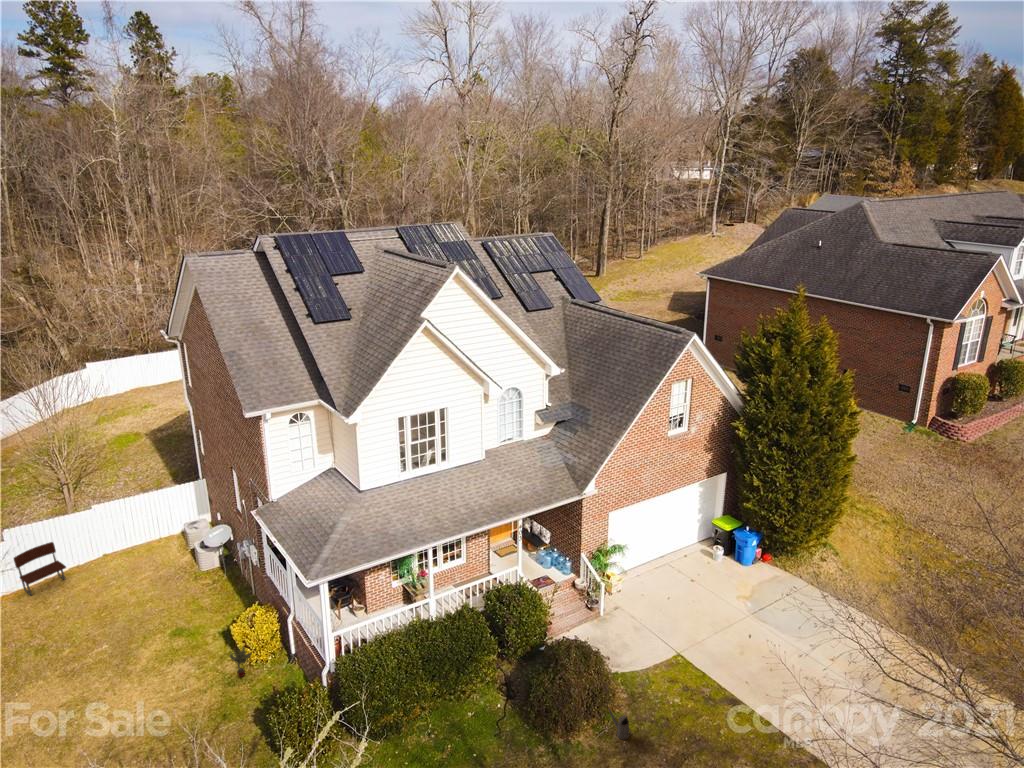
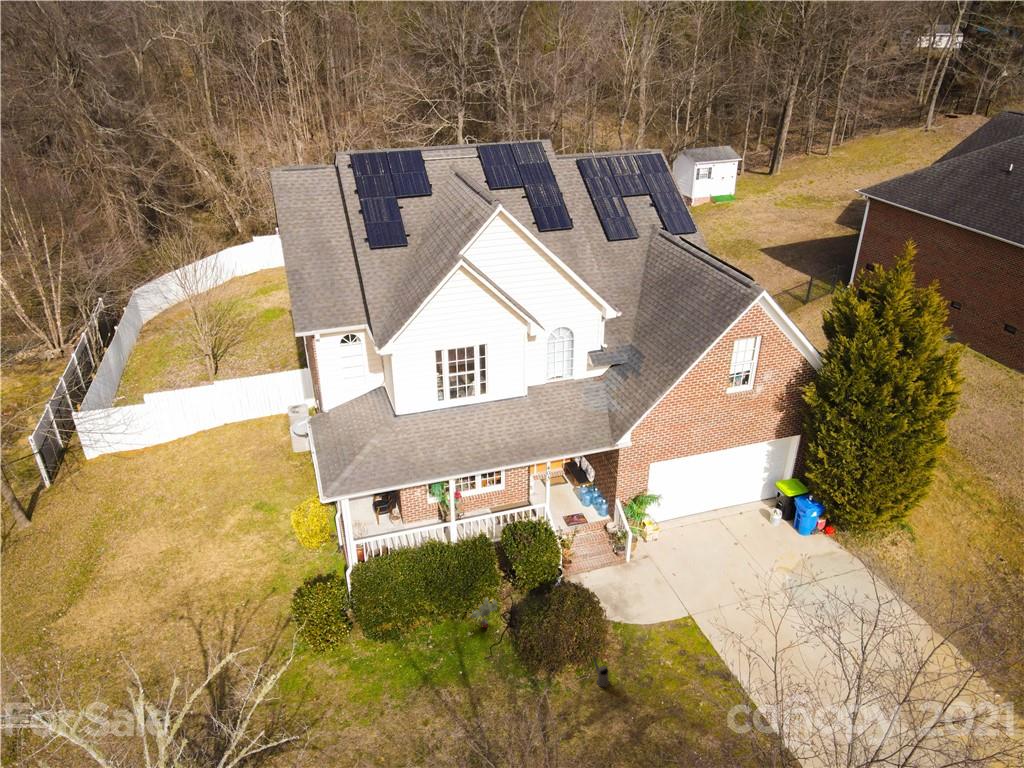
bench: present [14,542,66,596] -> none [146,415,188,458]
potted tree: present [229,647,251,677] -> present [471,598,497,628]

